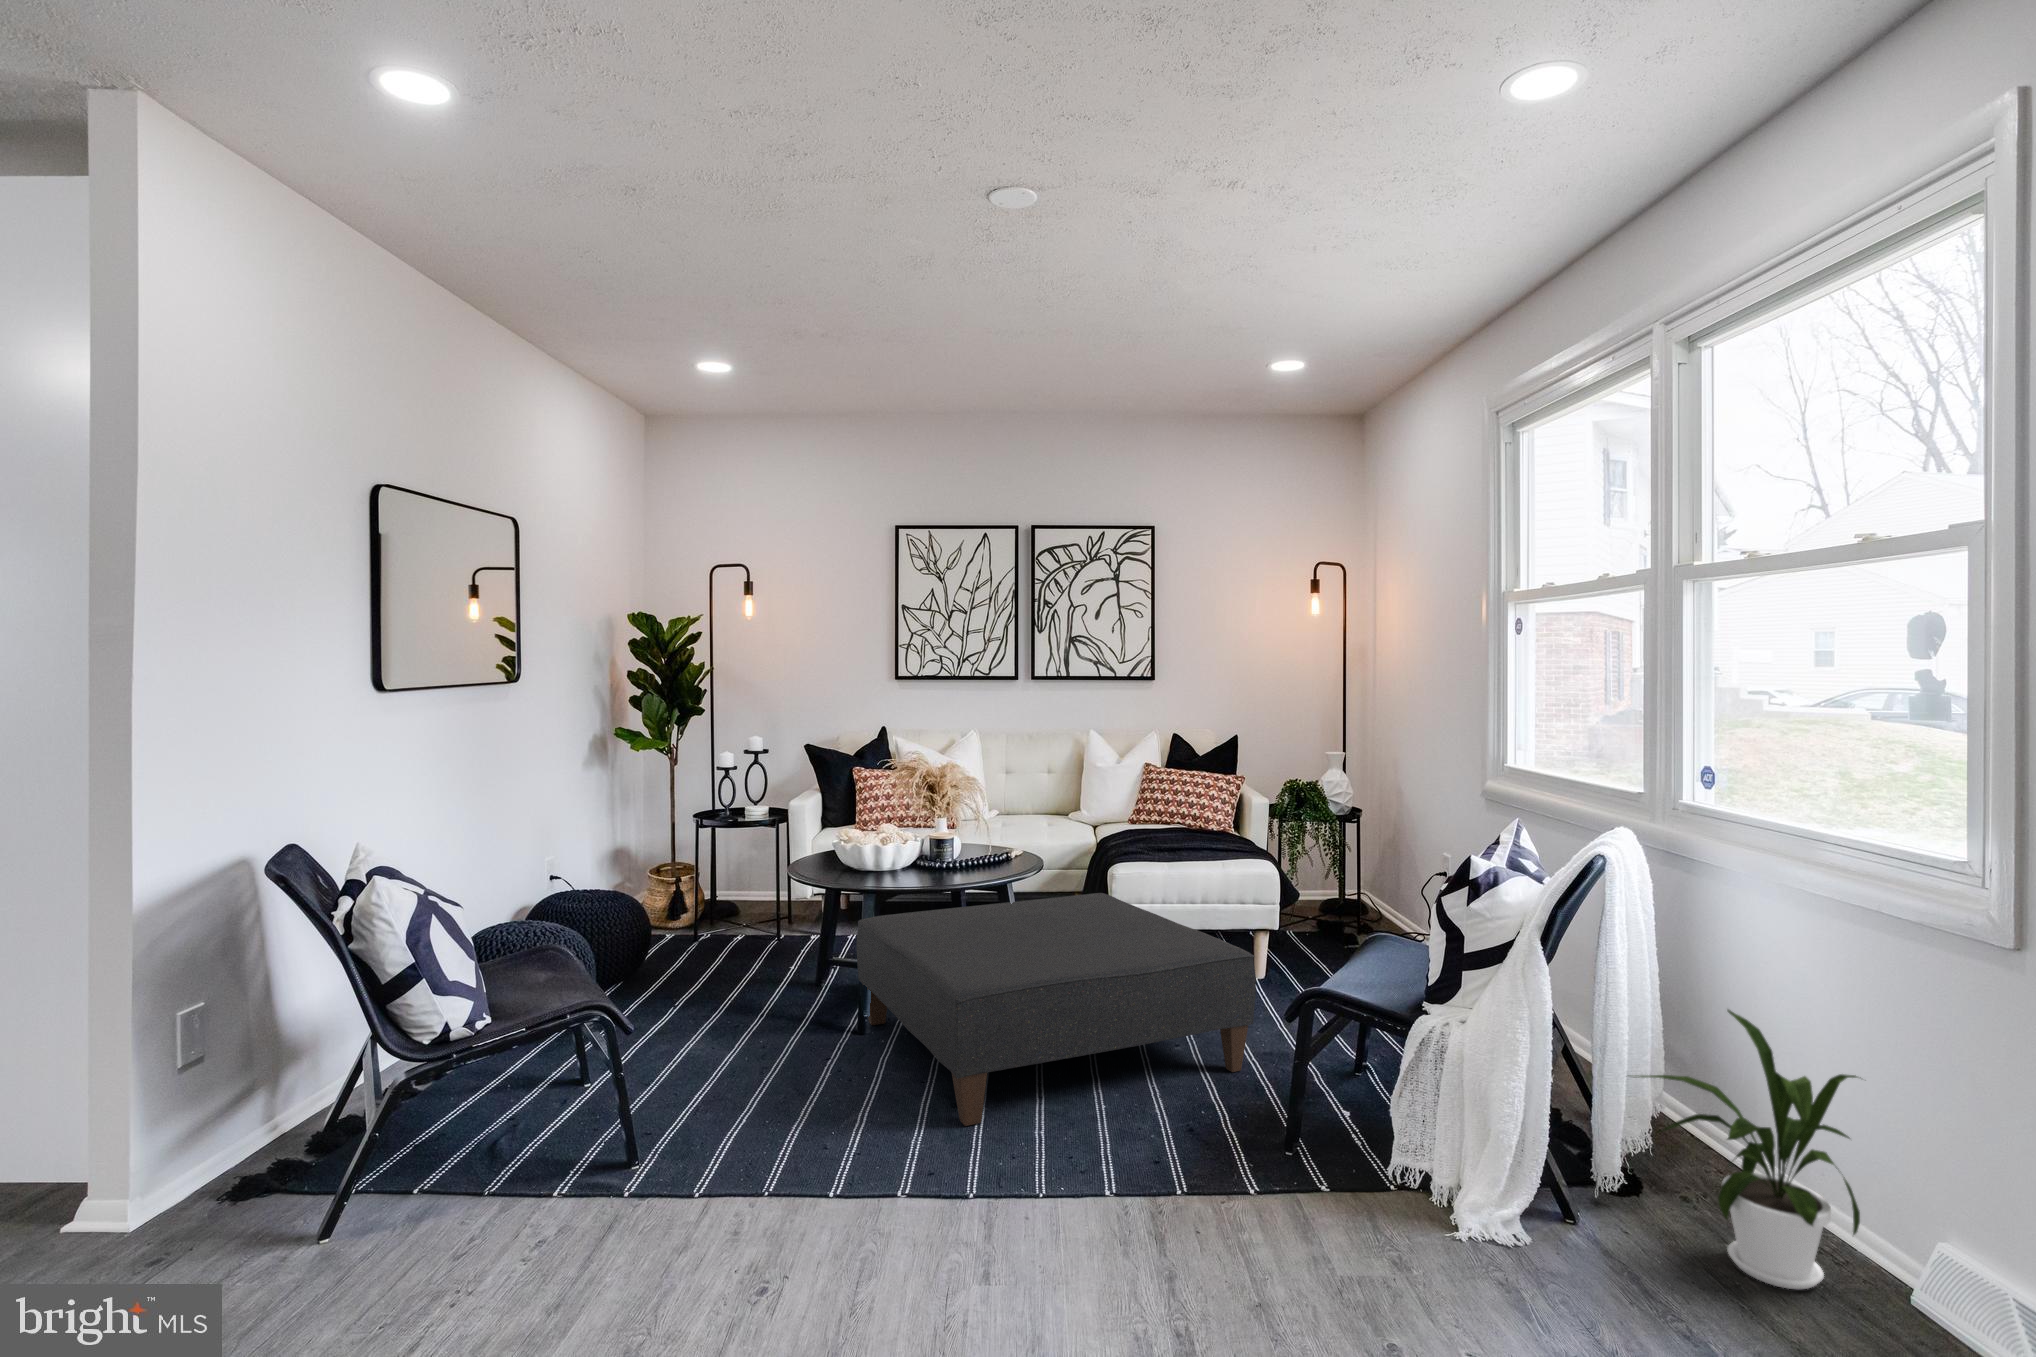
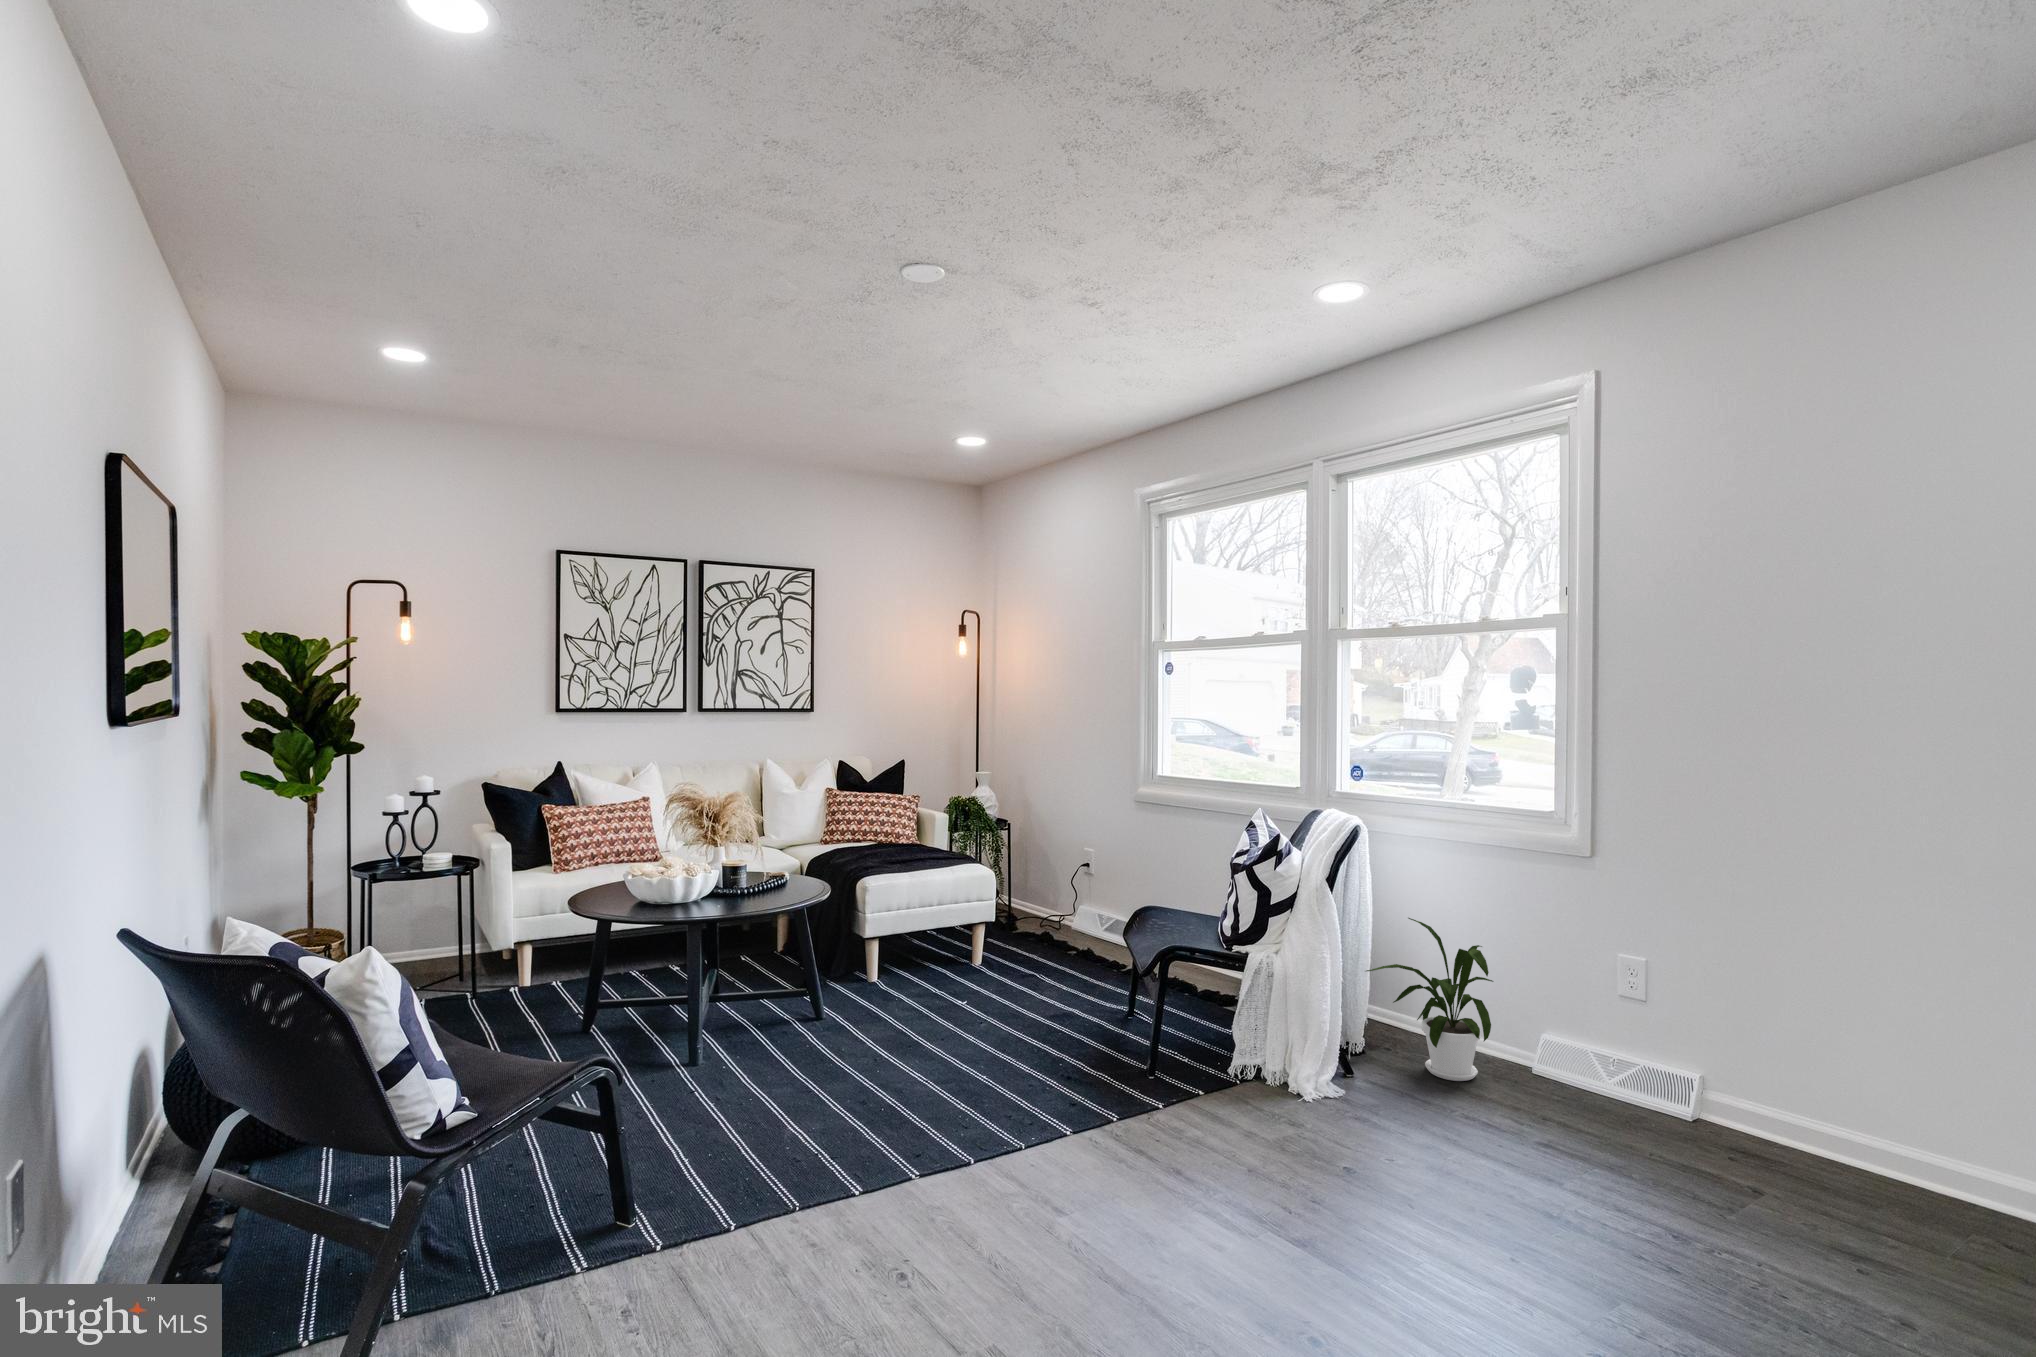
ottoman: present [857,893,1256,1126] -> none [682,906,1065,1125]

